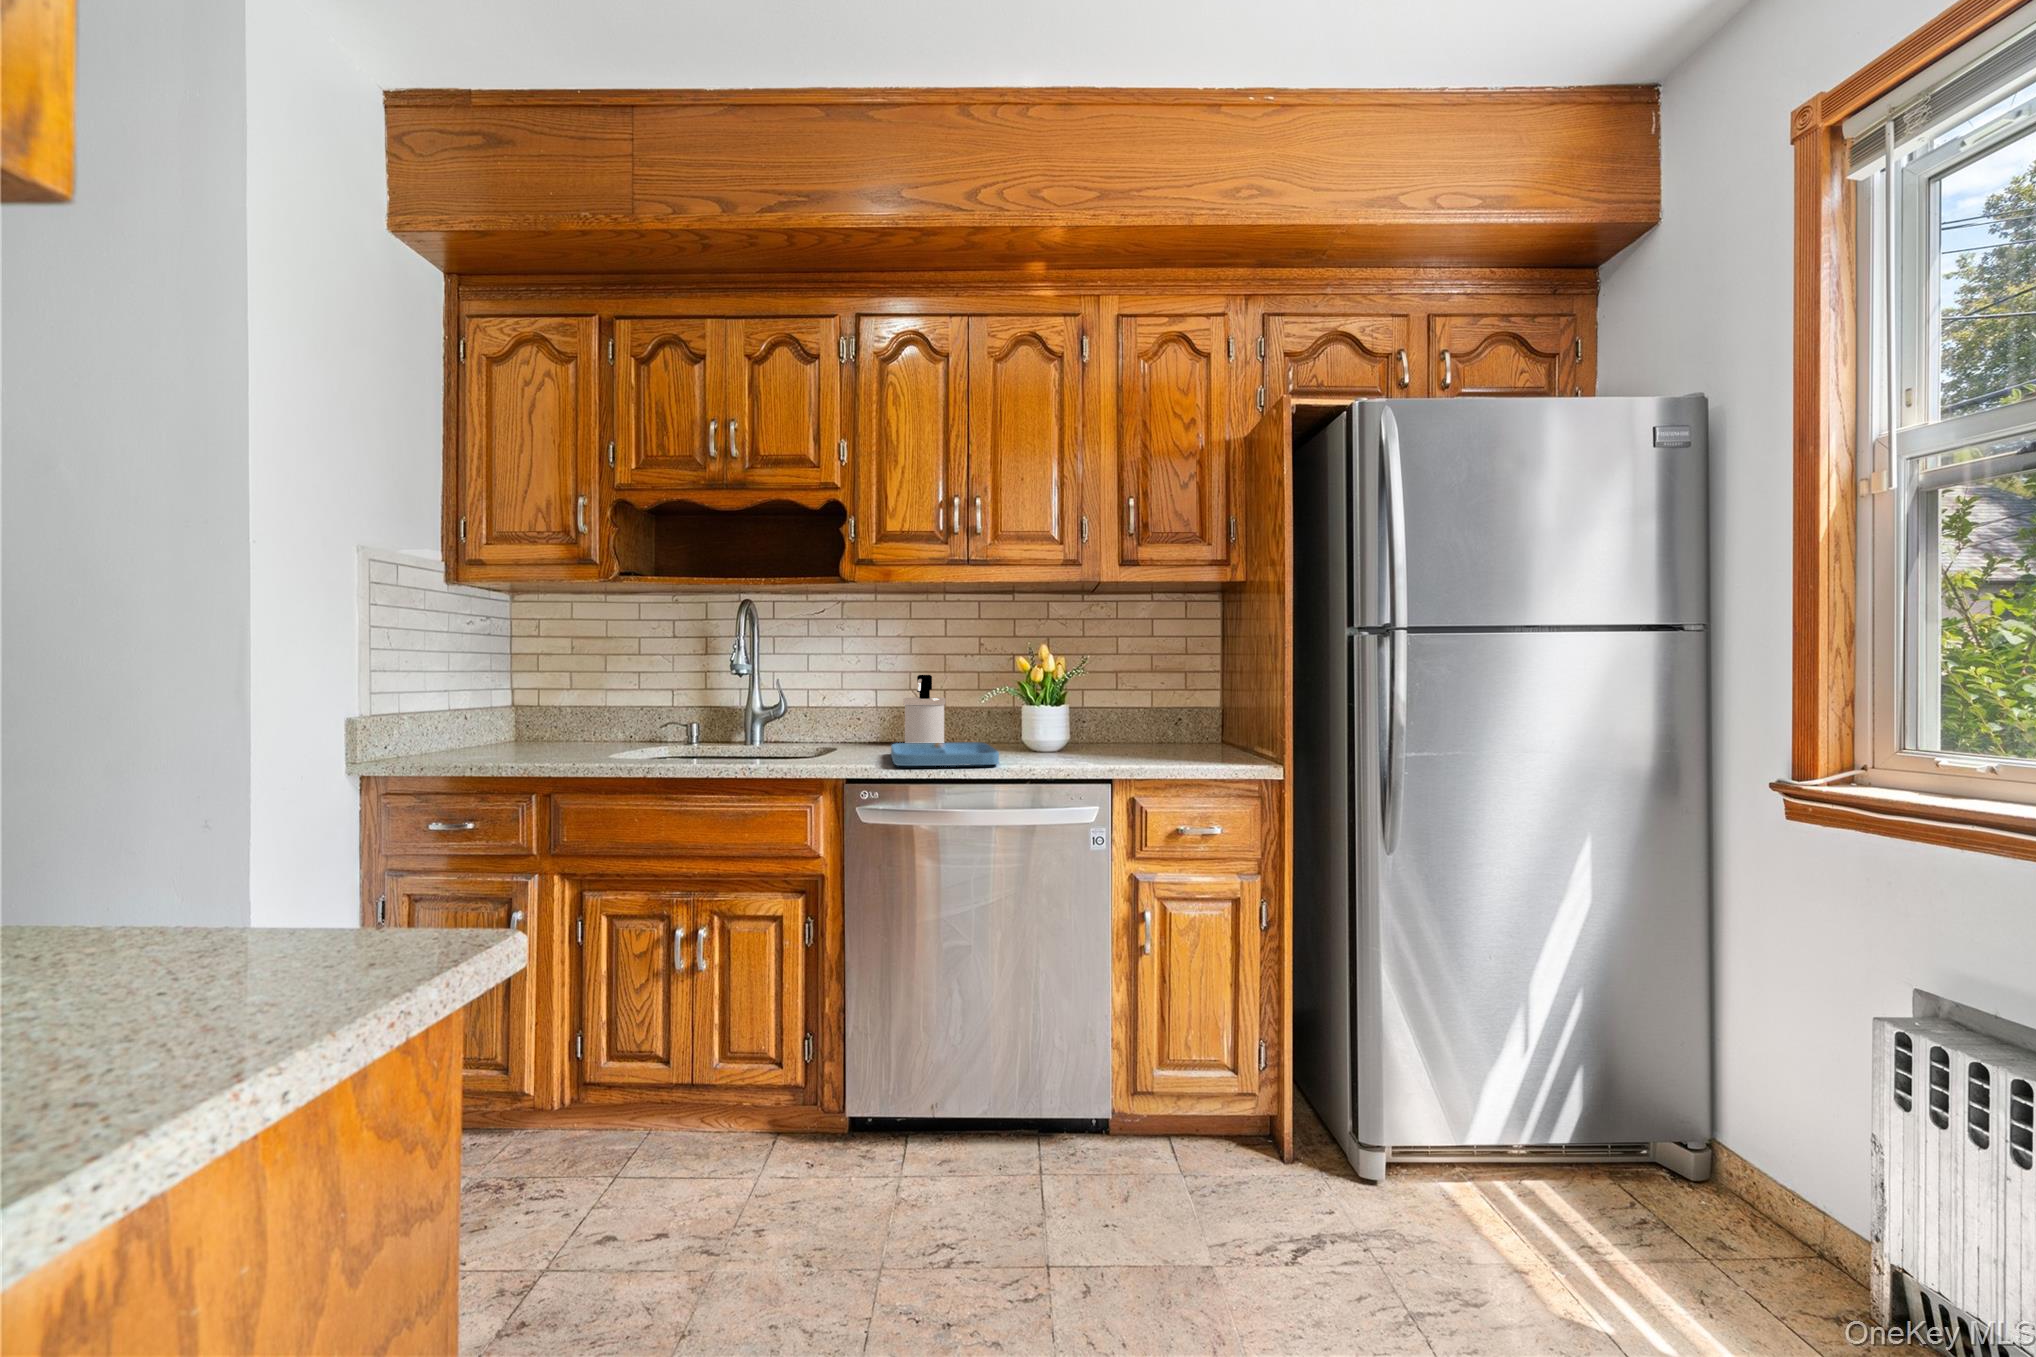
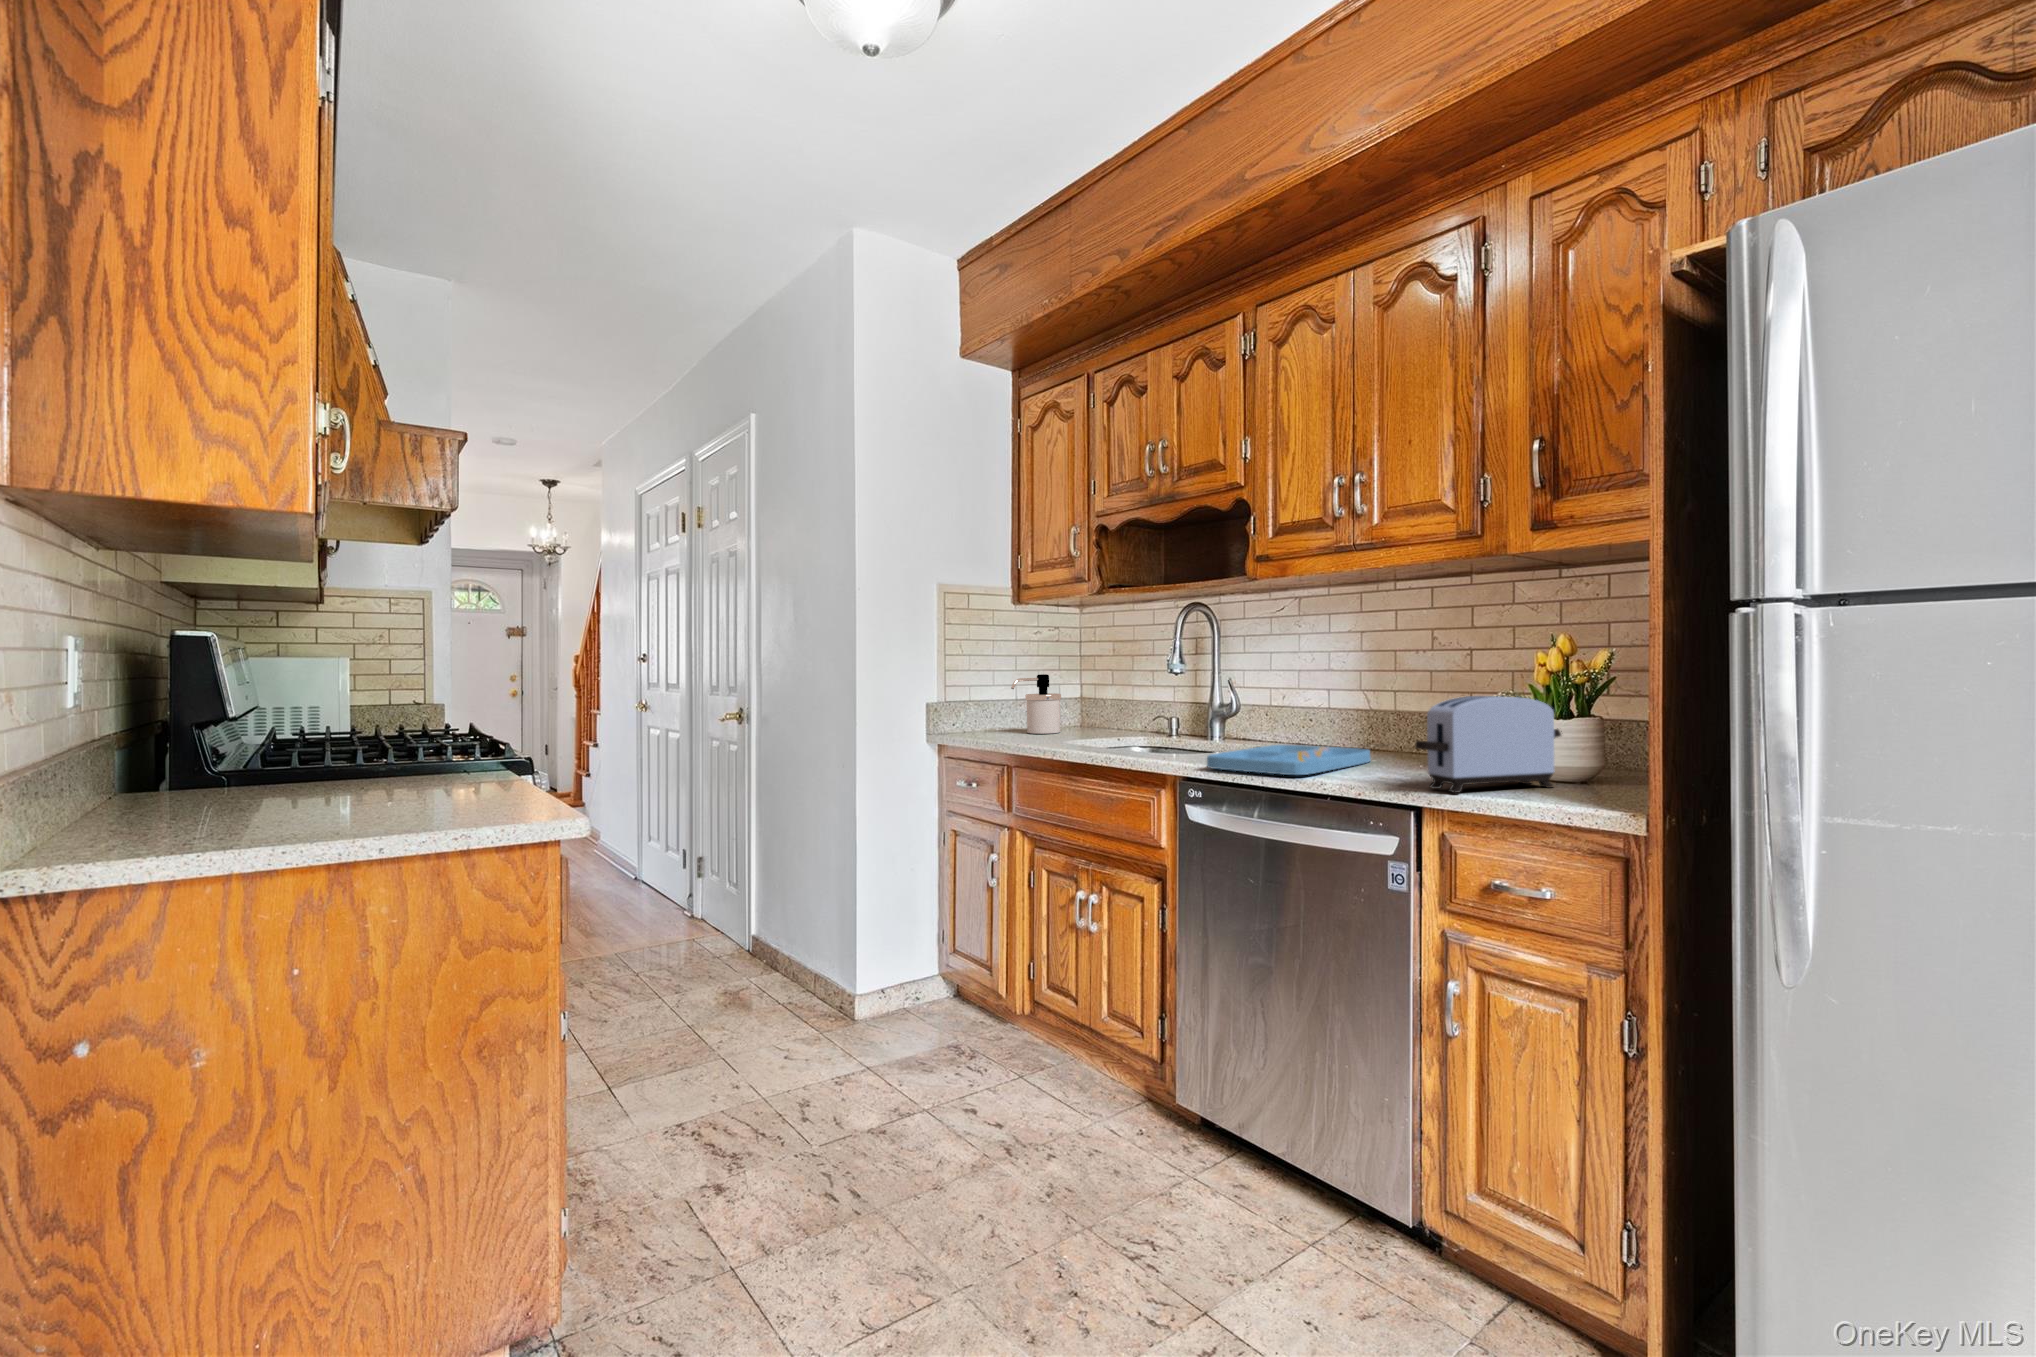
soap dispenser: present [903,675,946,743] -> present [1011,674,1061,734]
toaster: none [1108,692,1164,766] -> present [1415,696,1562,793]

